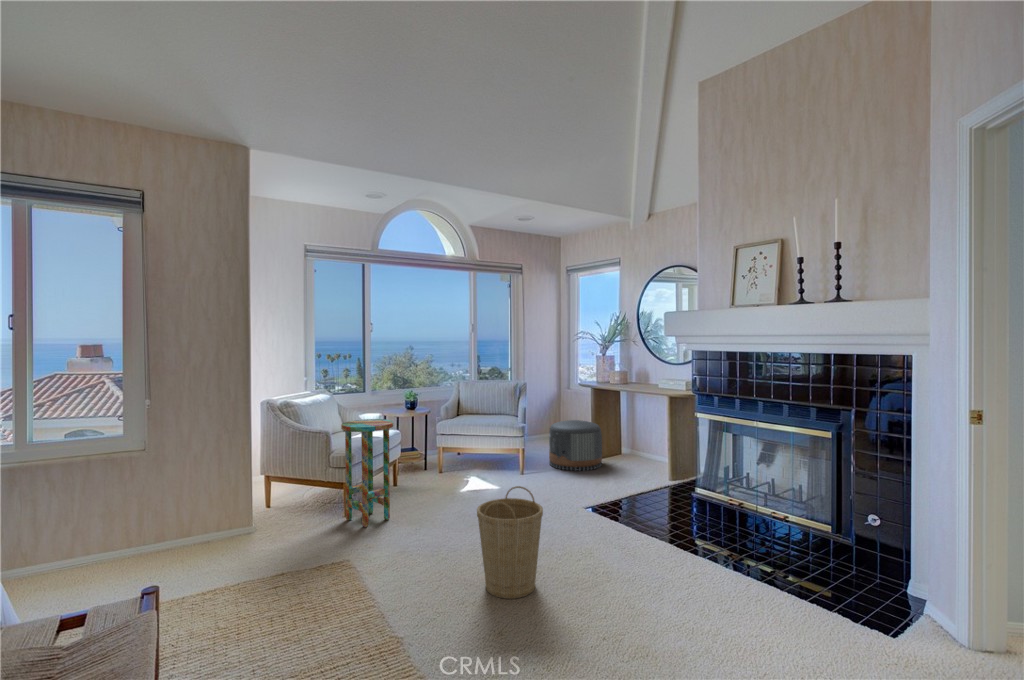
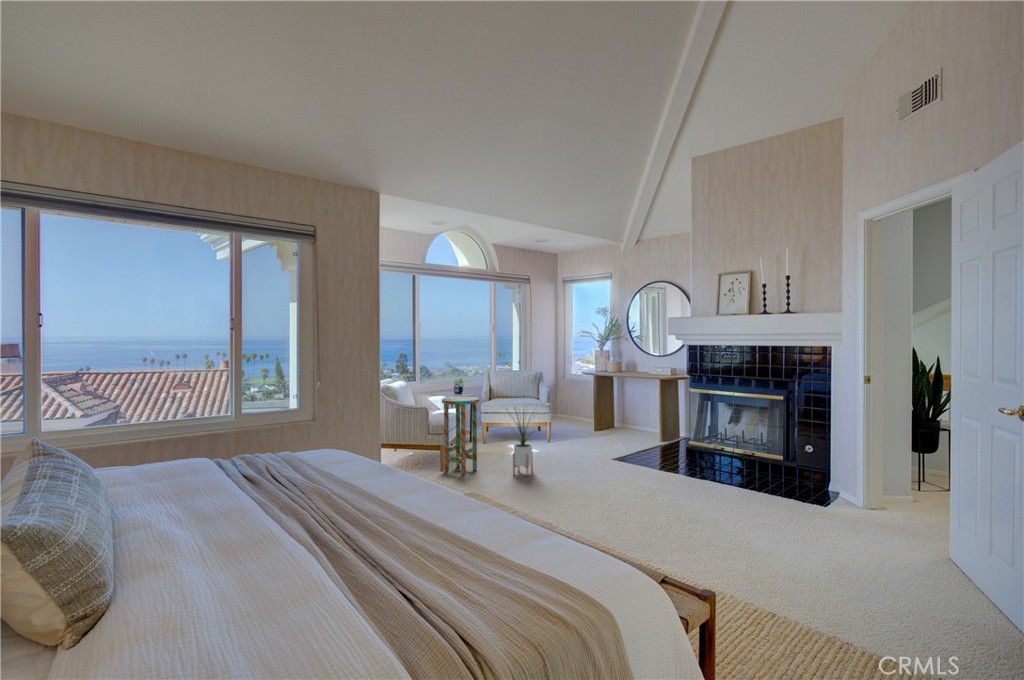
pouf: present [549,420,602,471] -> none [565,401,606,439]
house plant: none [417,426,472,535] -> present [513,411,535,476]
basket: present [477,486,543,599] -> none [572,434,615,503]

